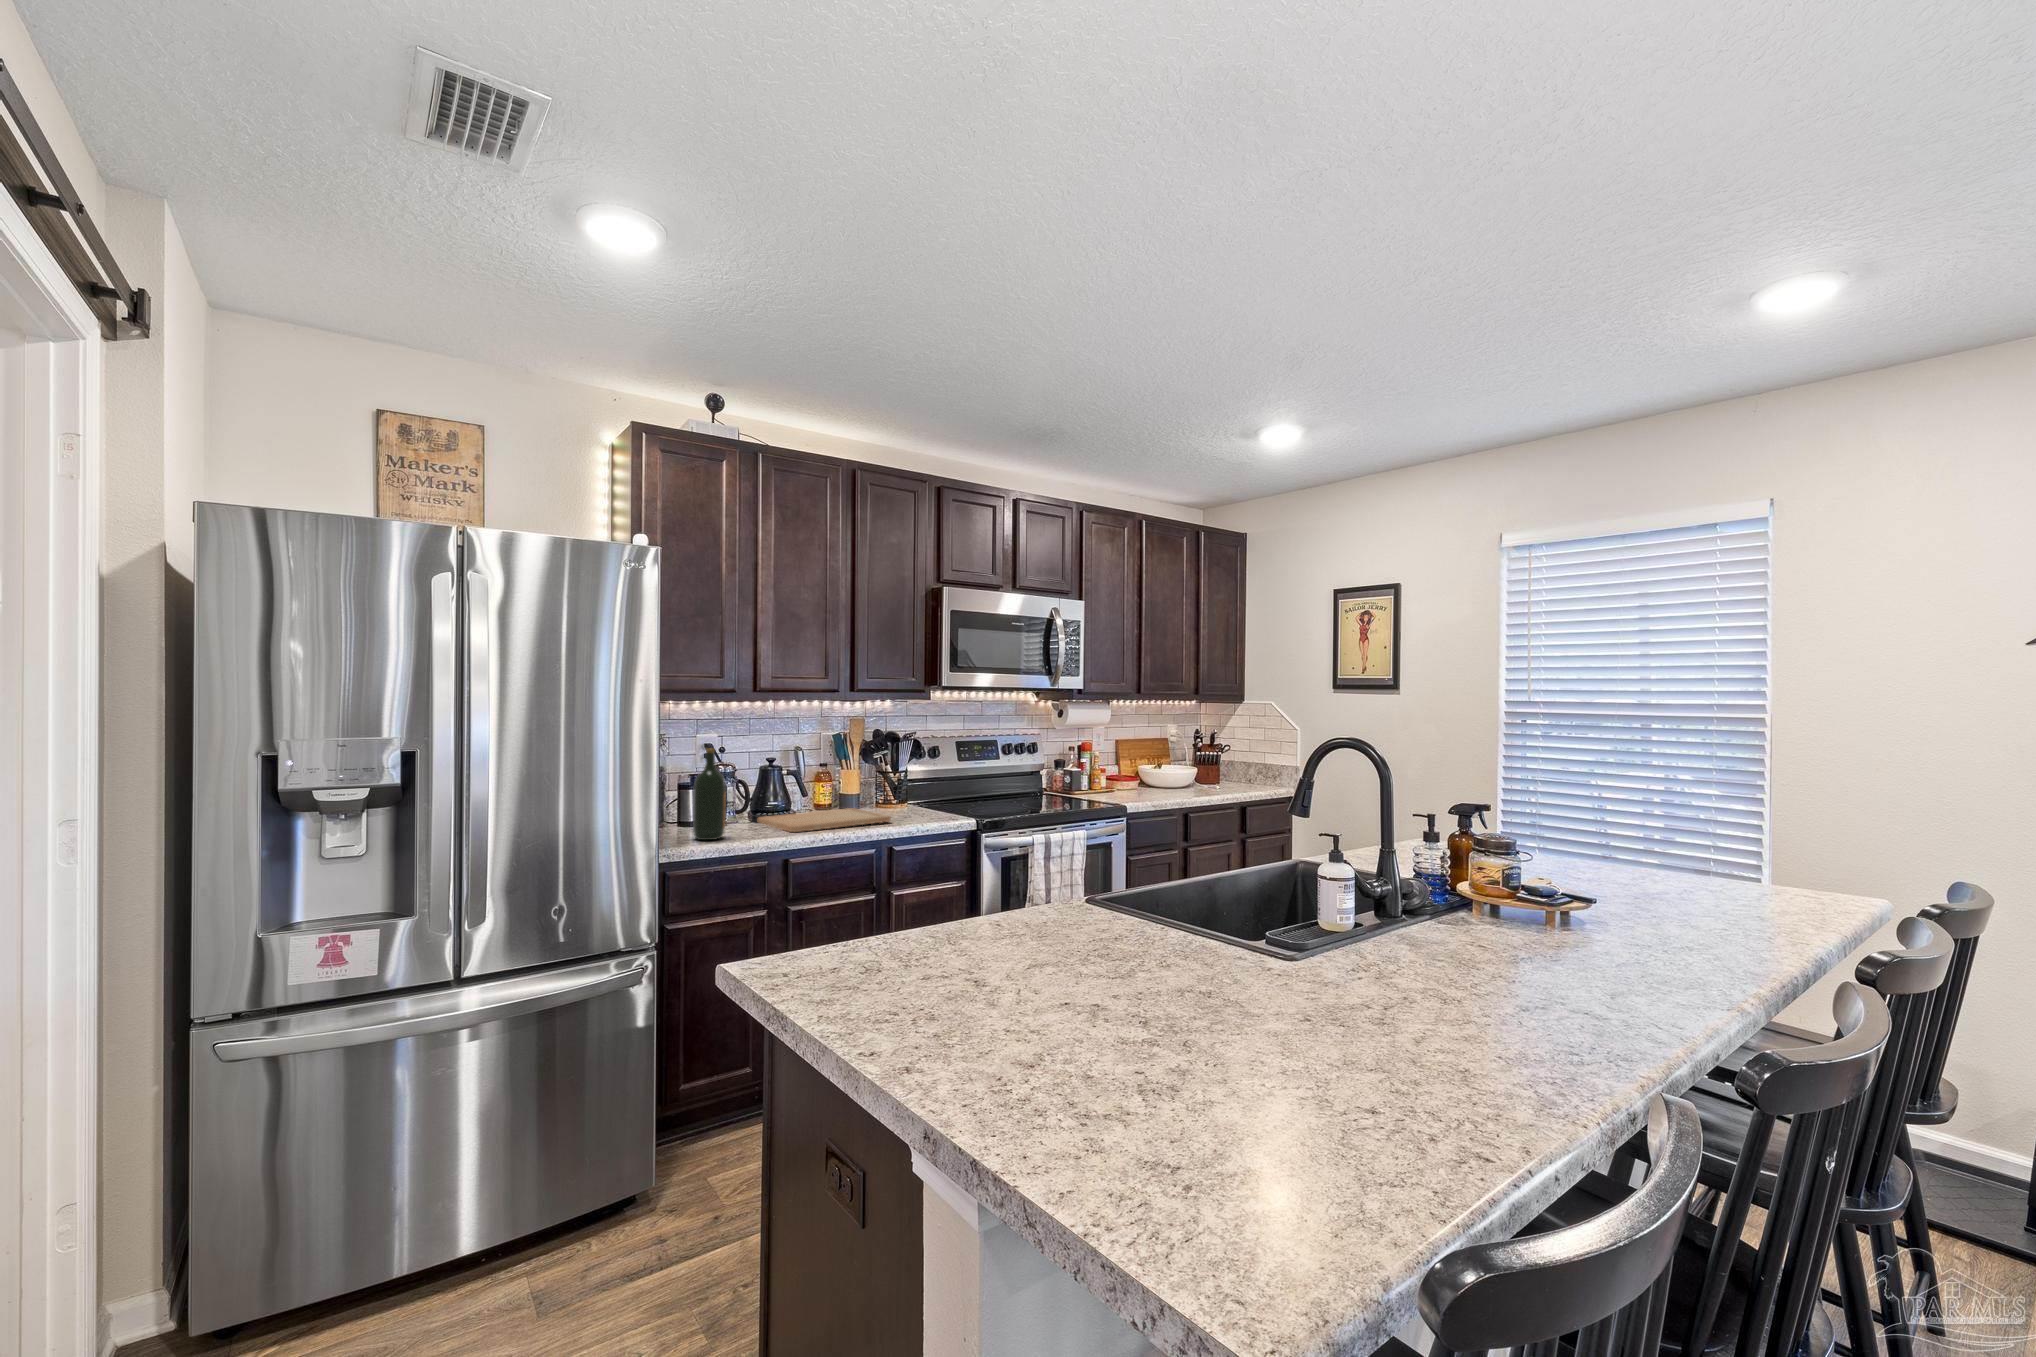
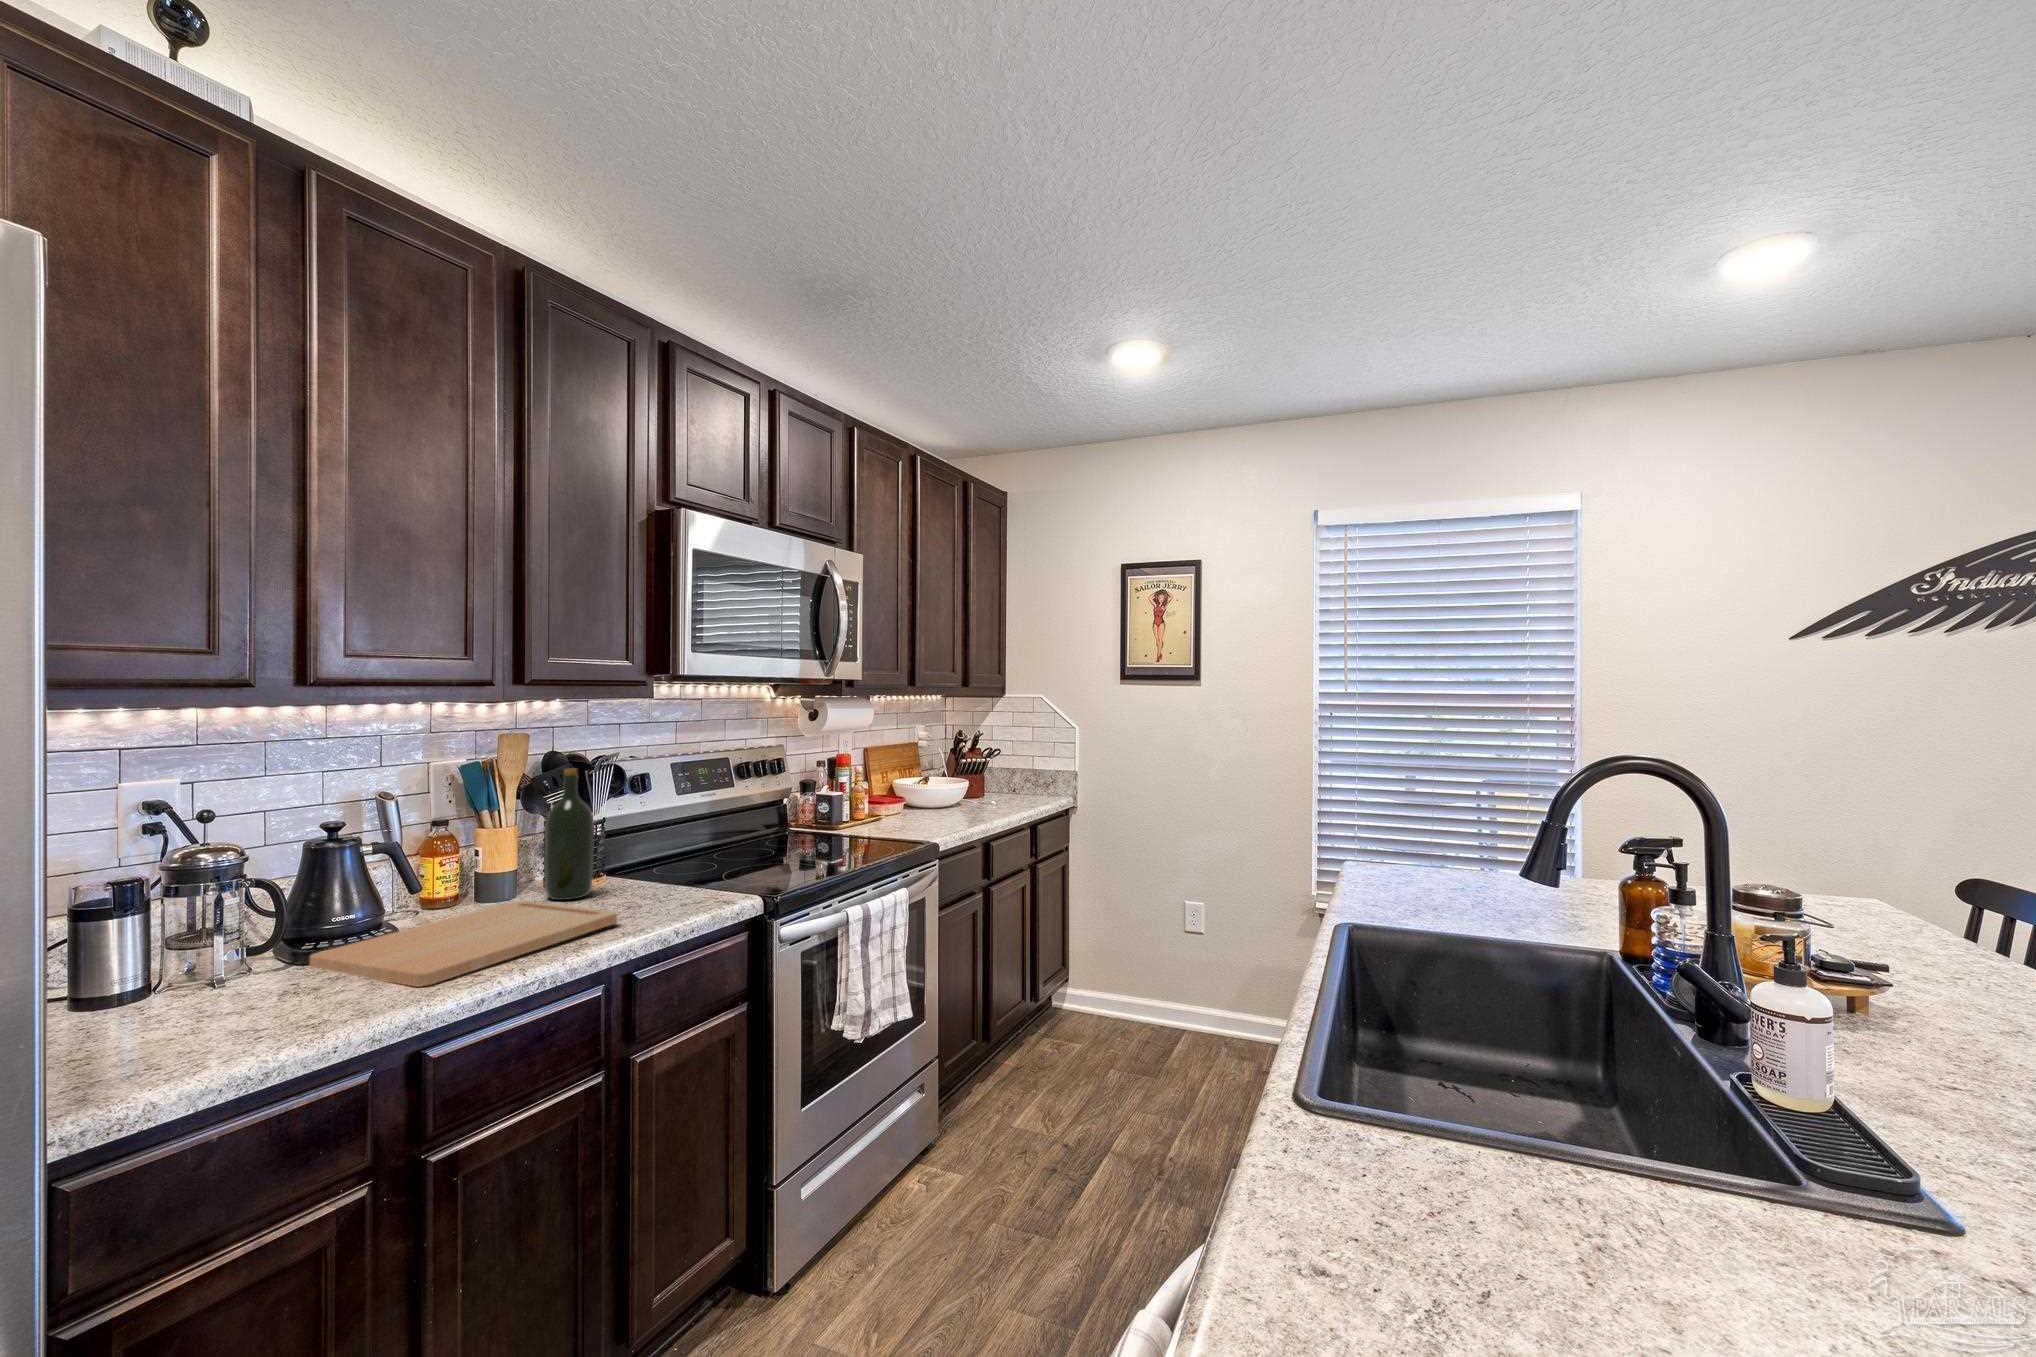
wine bottle: present [693,748,726,840] -> present [545,768,594,900]

